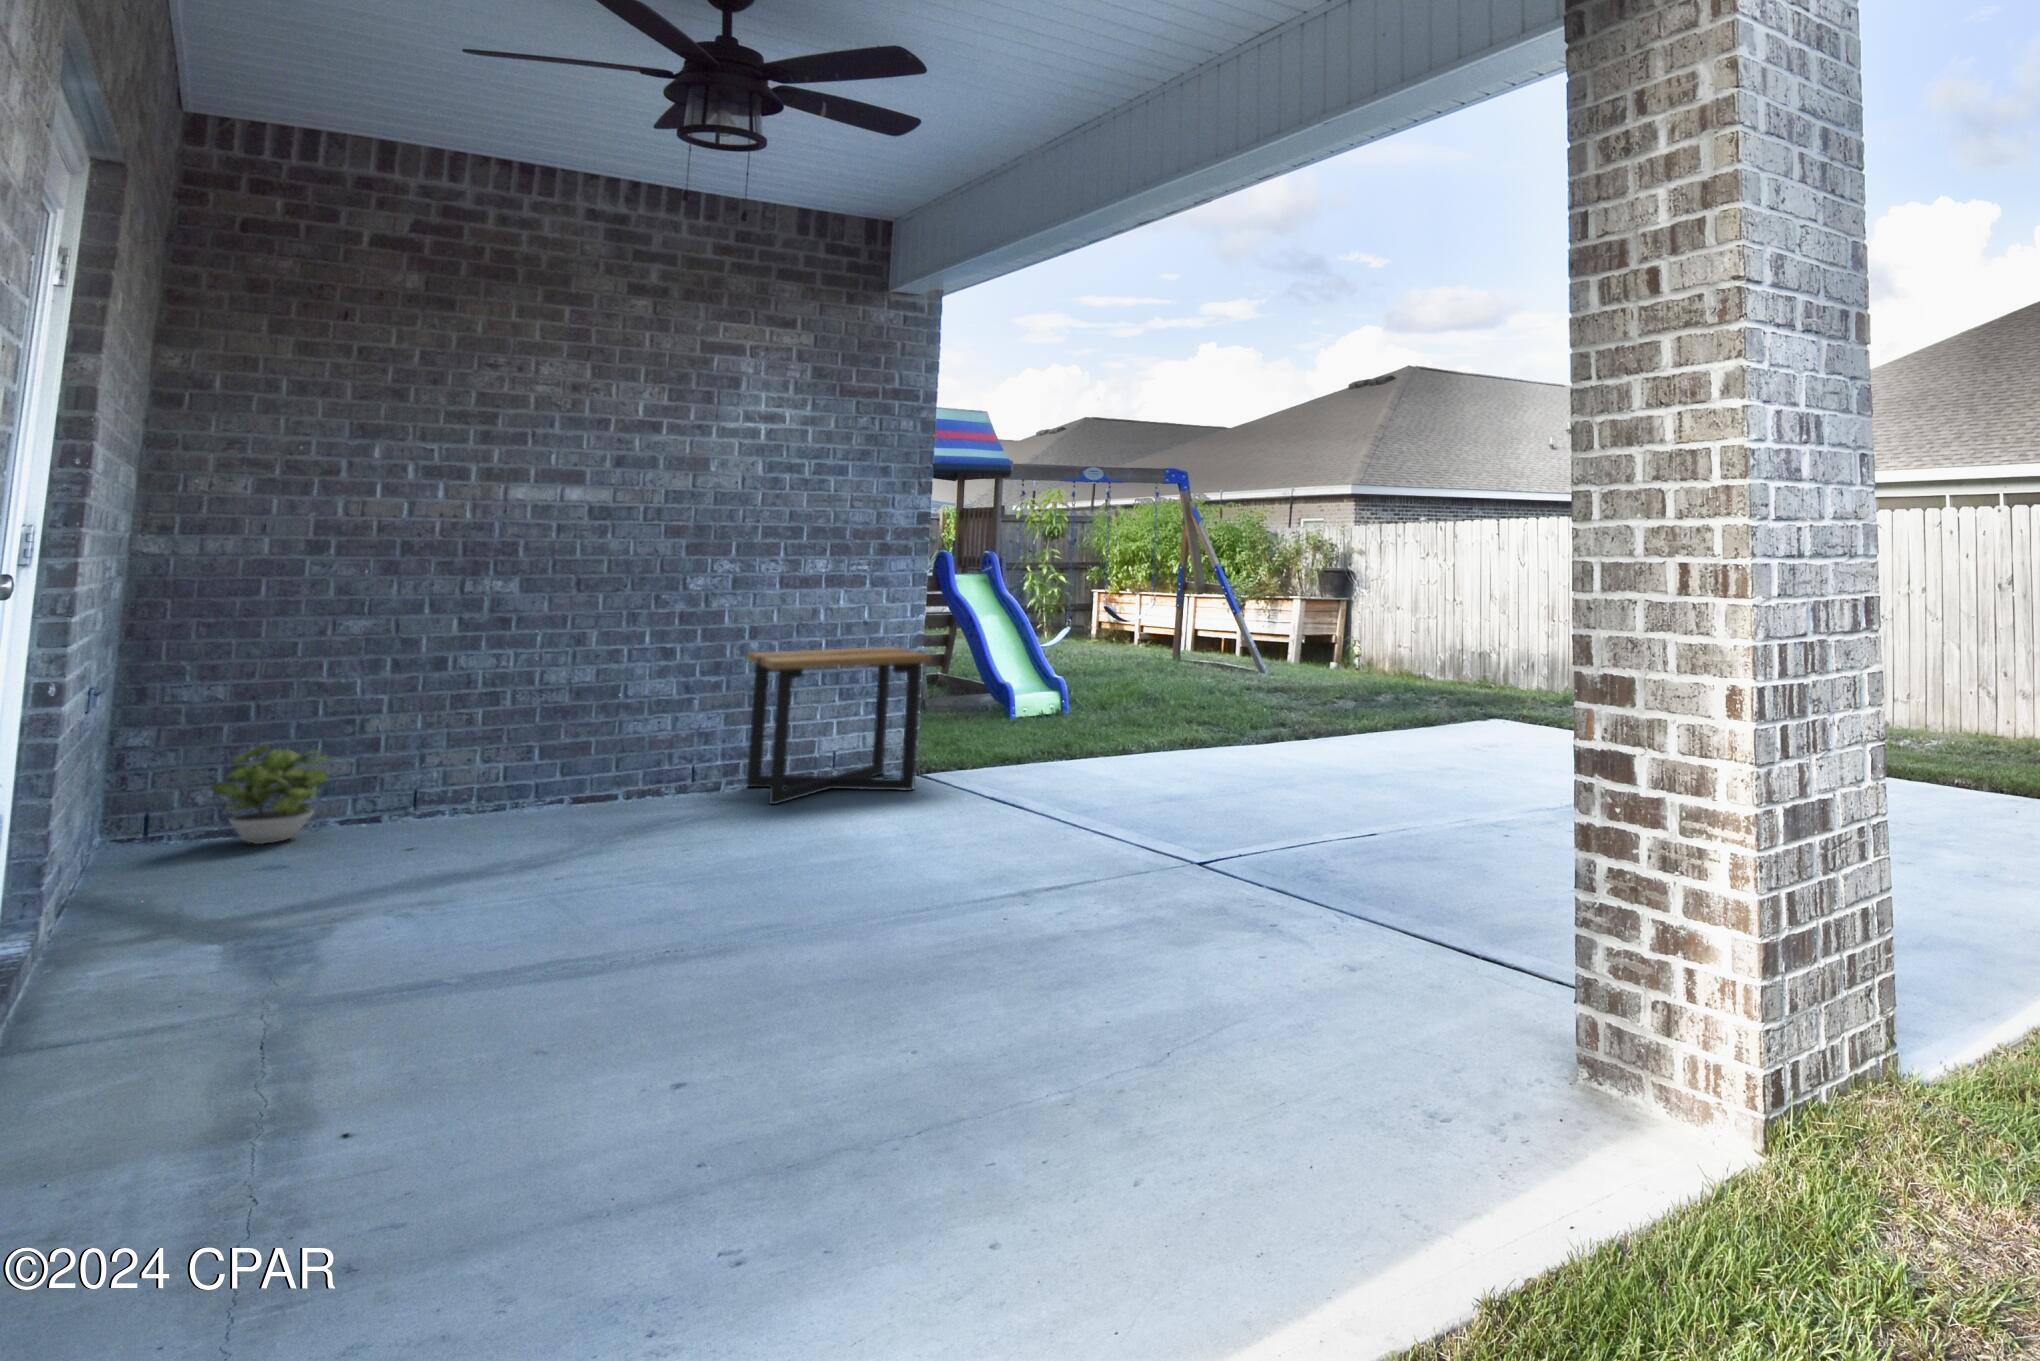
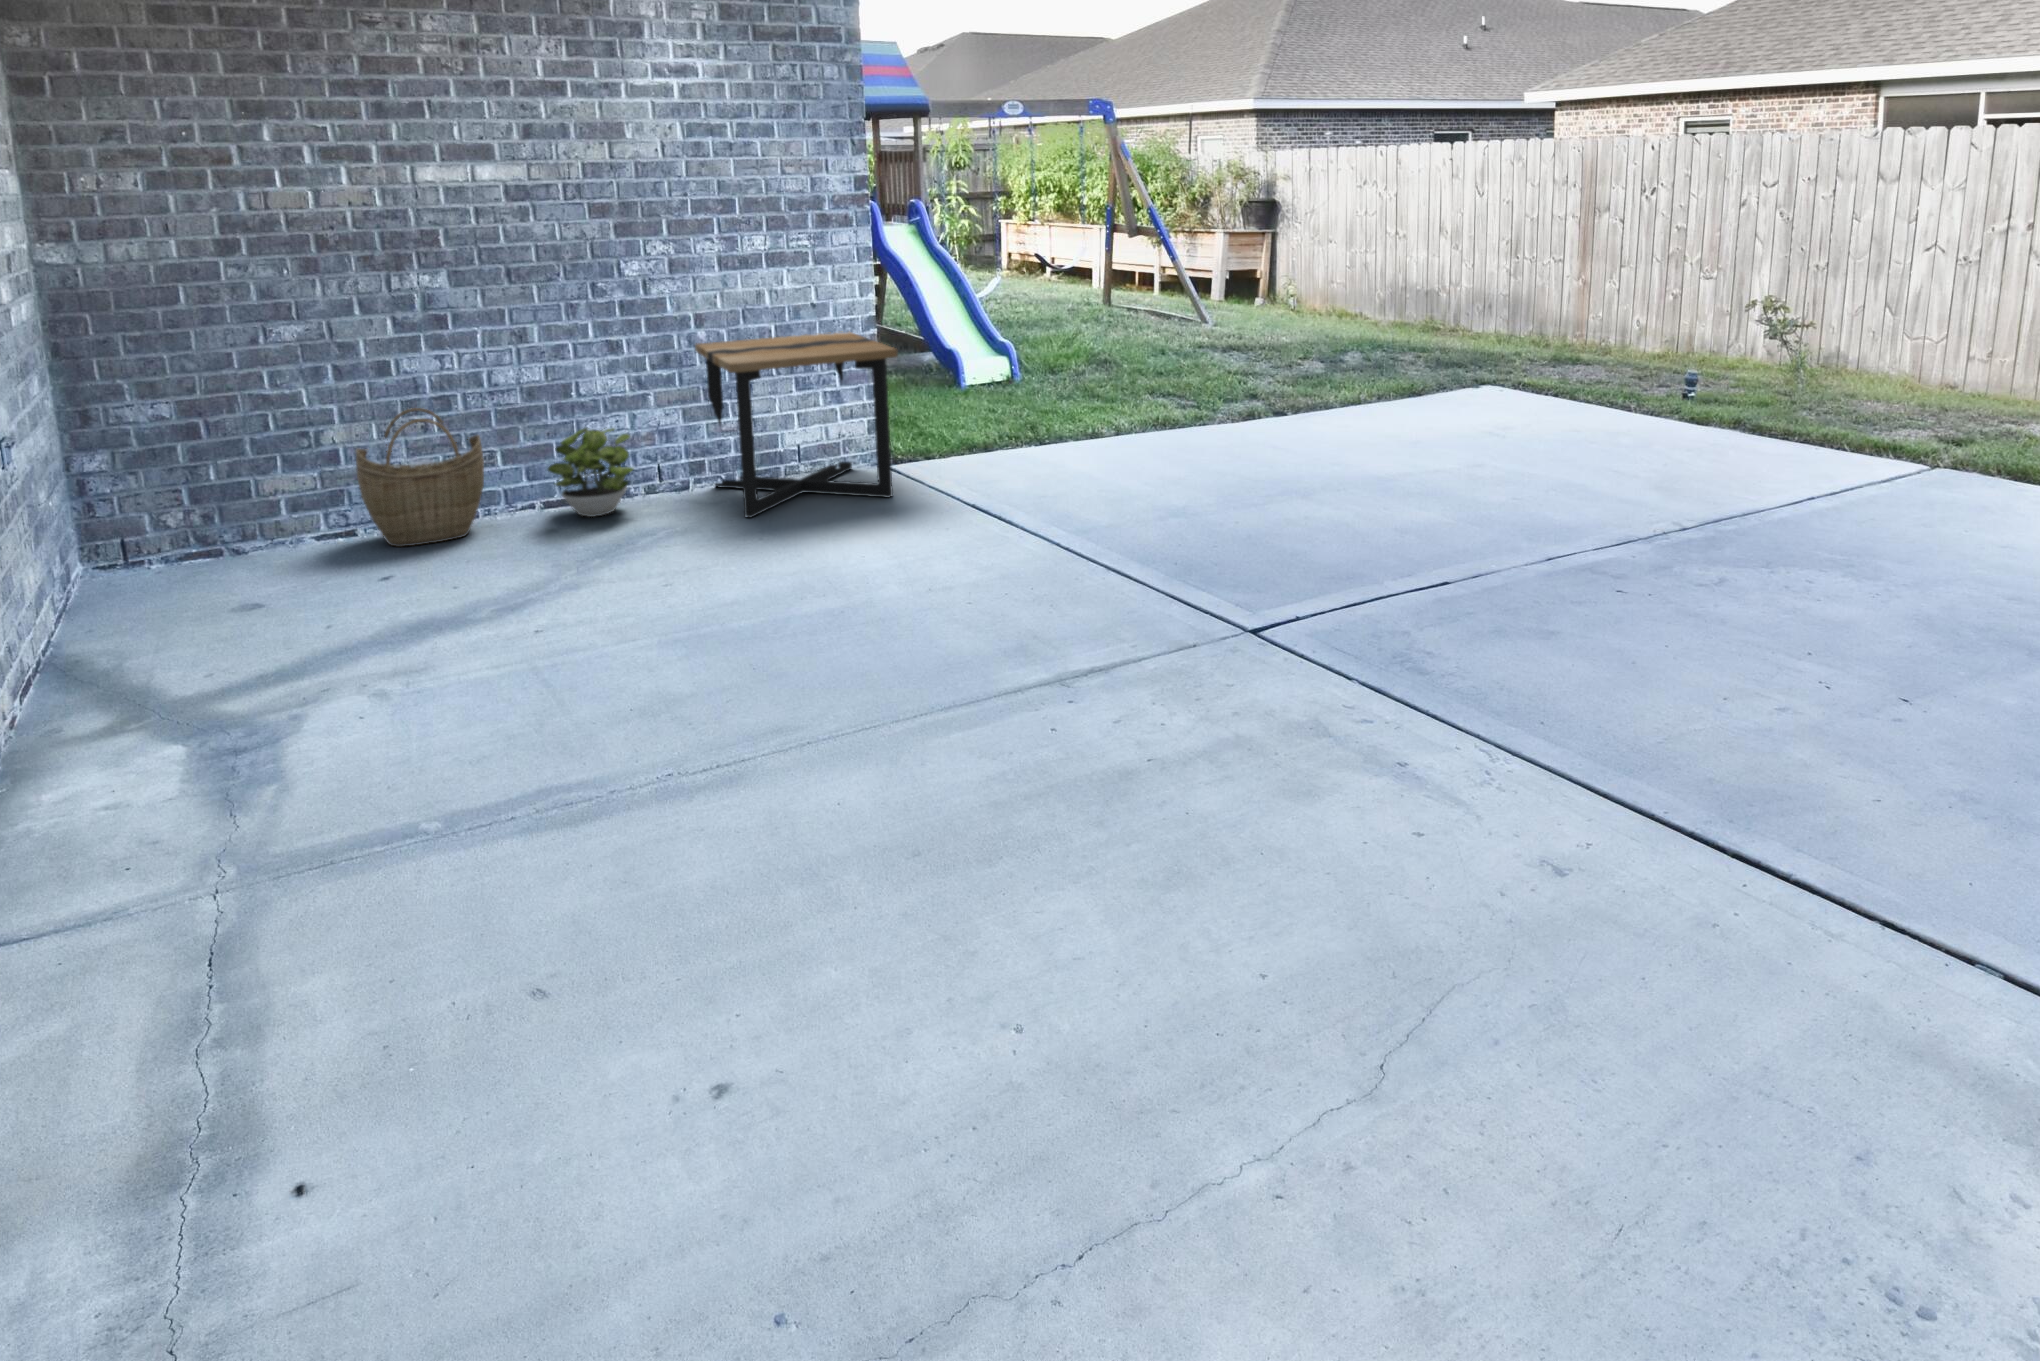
woven basket: none [395,700,524,827] -> present [356,408,484,547]
potted plant: present [212,744,328,844] -> present [548,427,633,517]

